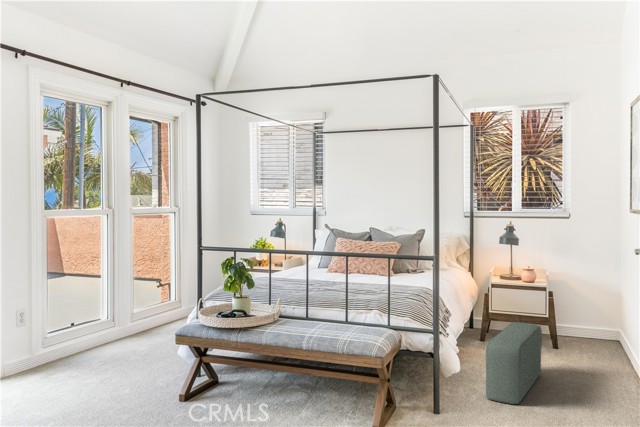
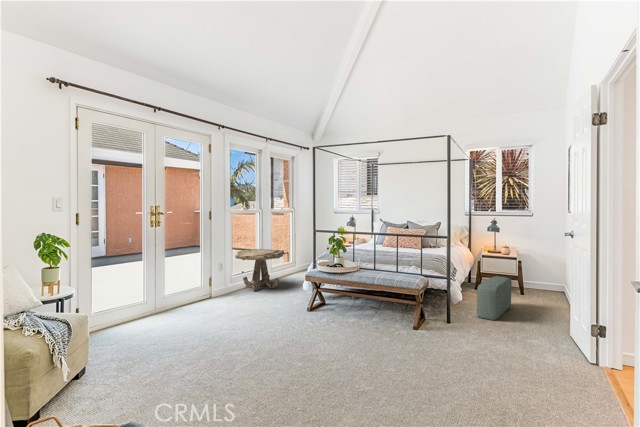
side table: none [56,281,150,358] -> present [235,249,283,290]

